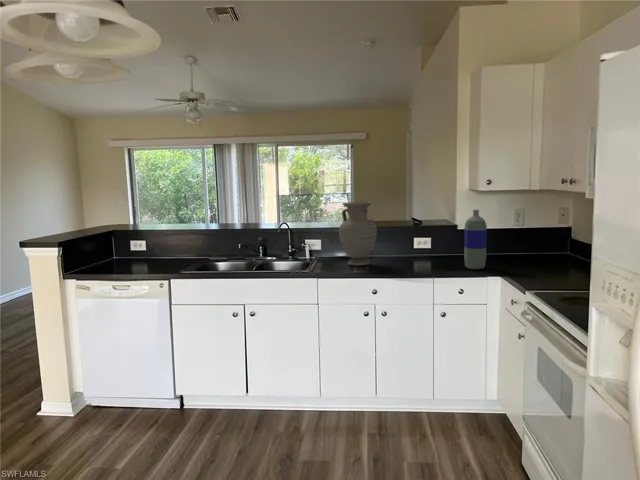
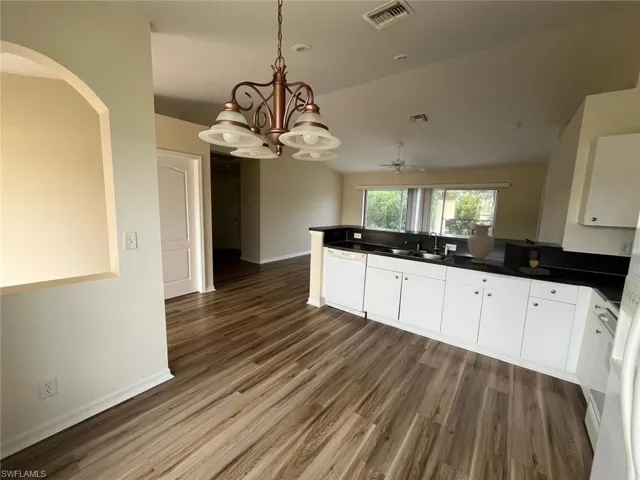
bottle: present [464,210,487,269] -> none [561,237,584,279]
coffee maker: none [392,225,453,272] -> present [503,242,550,275]

